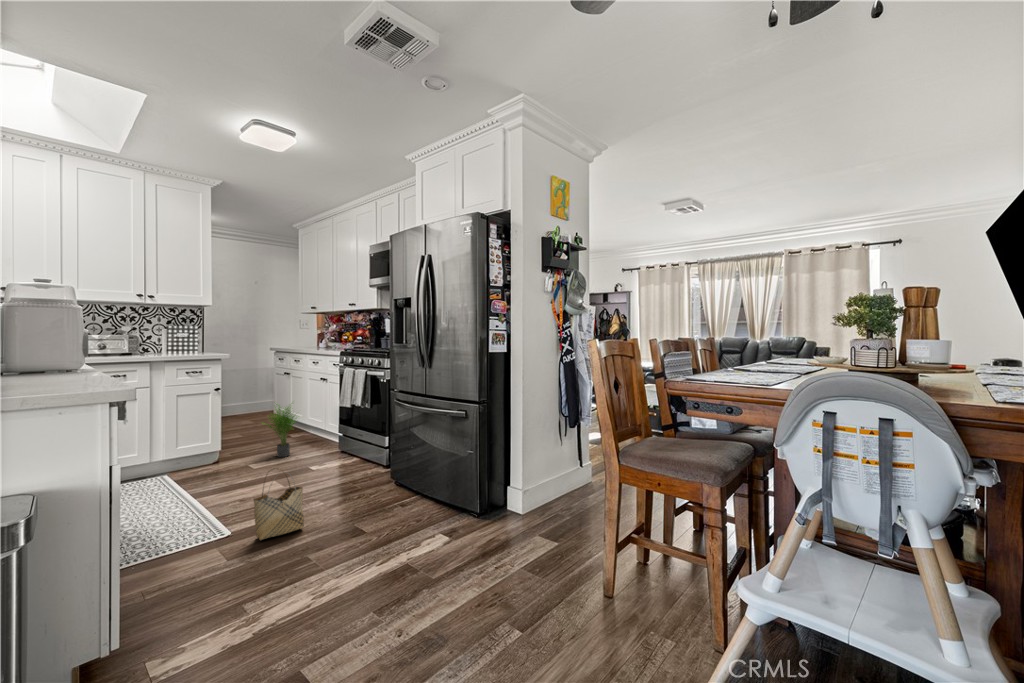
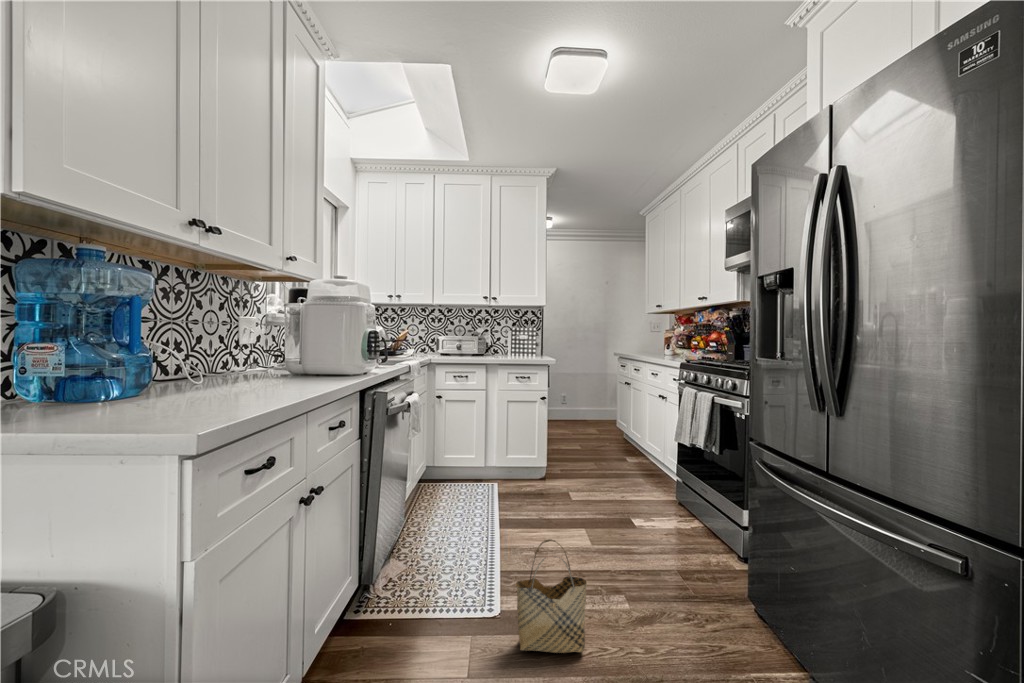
potted plant: present [268,407,295,457] -> none [579,419,630,492]

